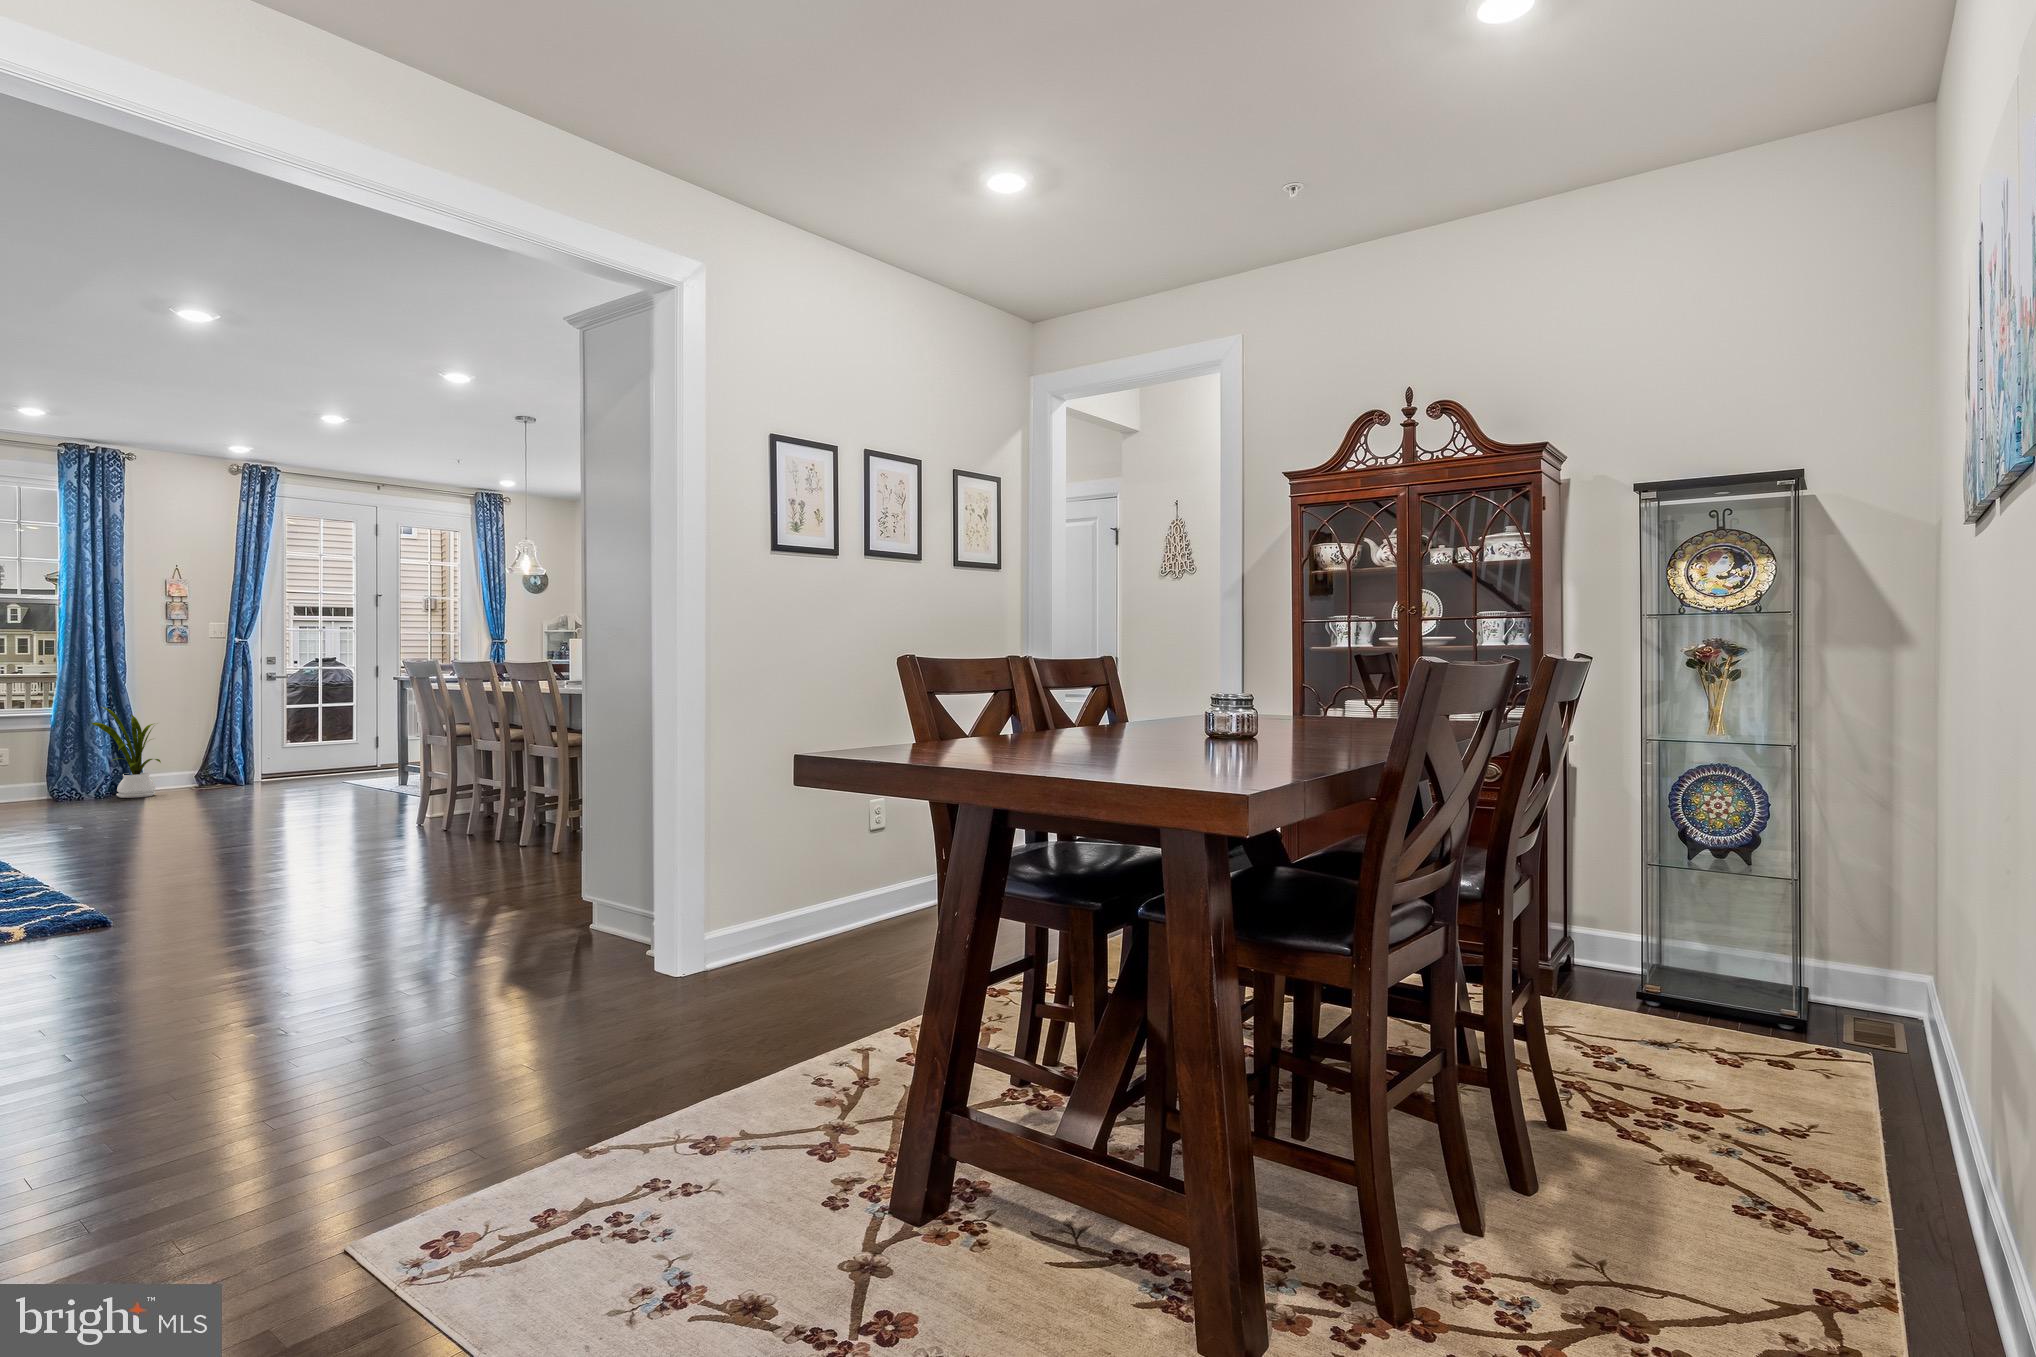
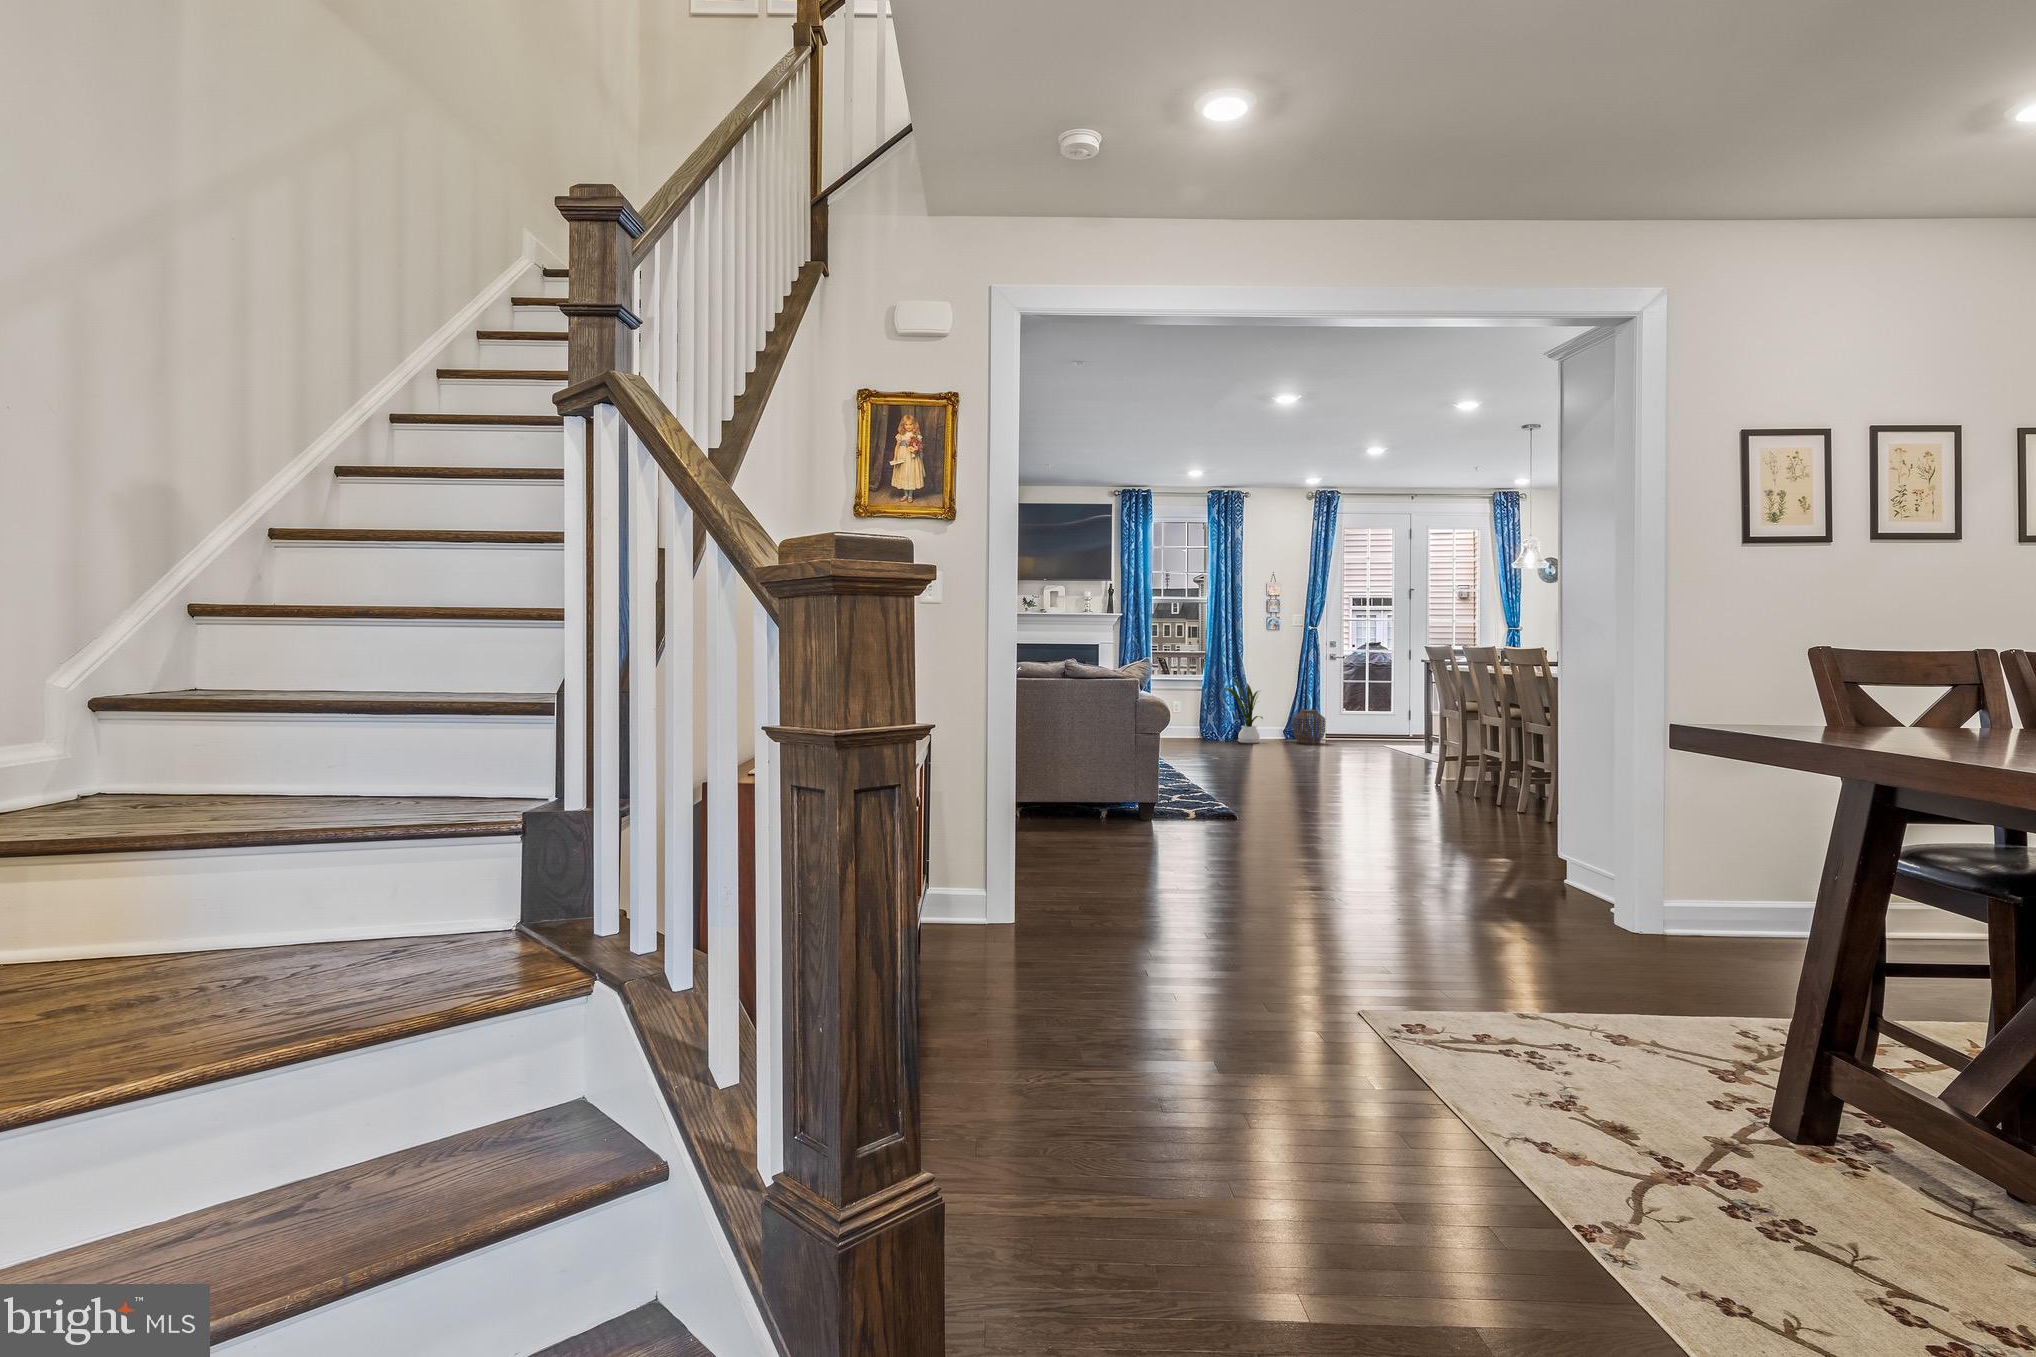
woven basket: none [210,745,263,790] -> present [1292,710,1325,744]

